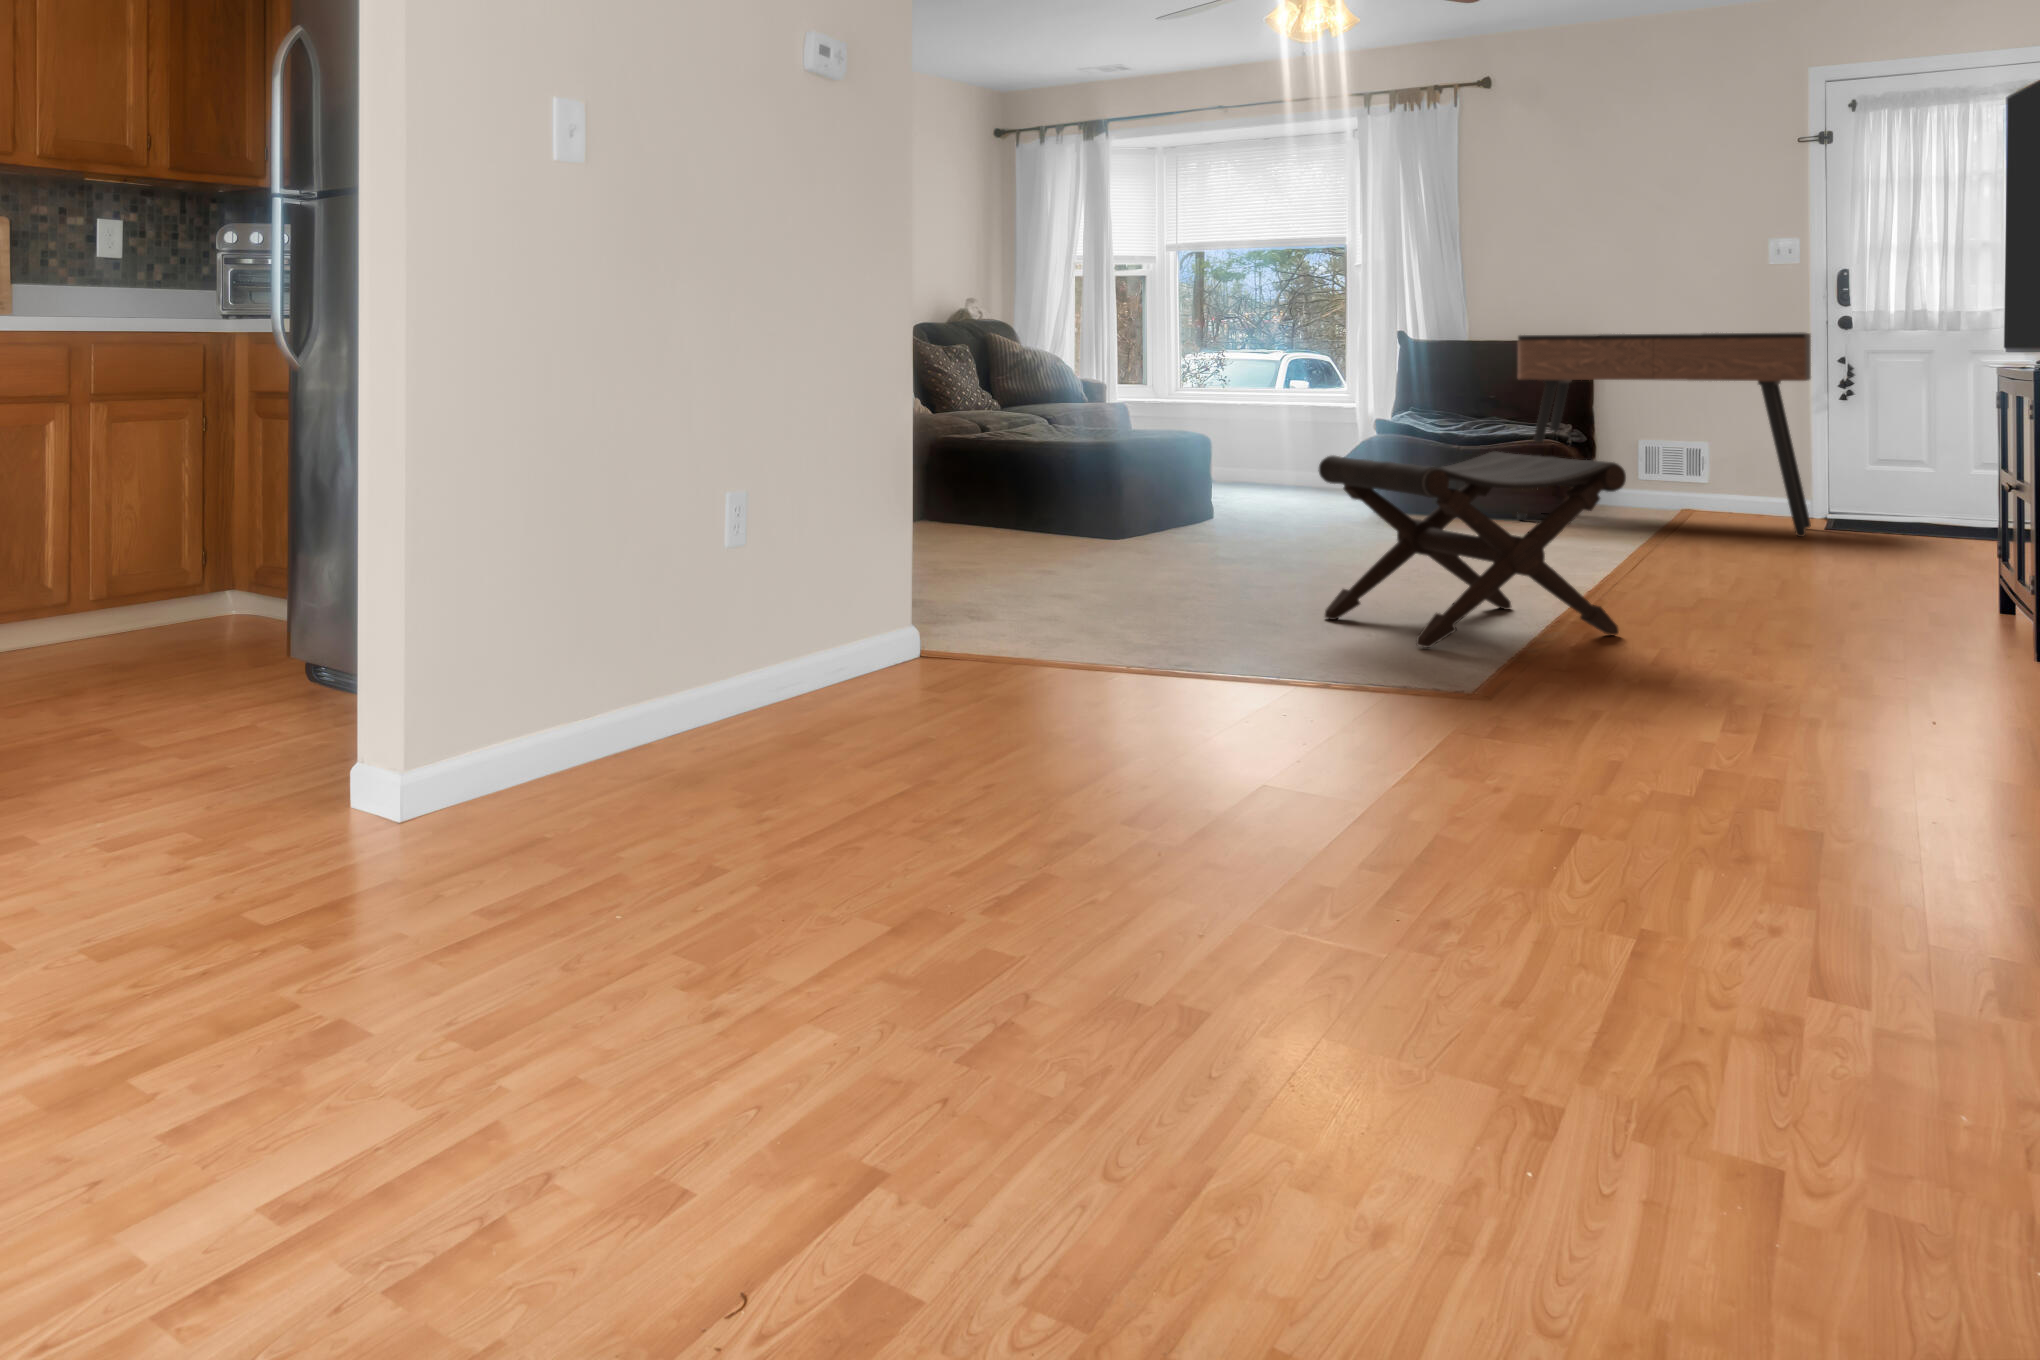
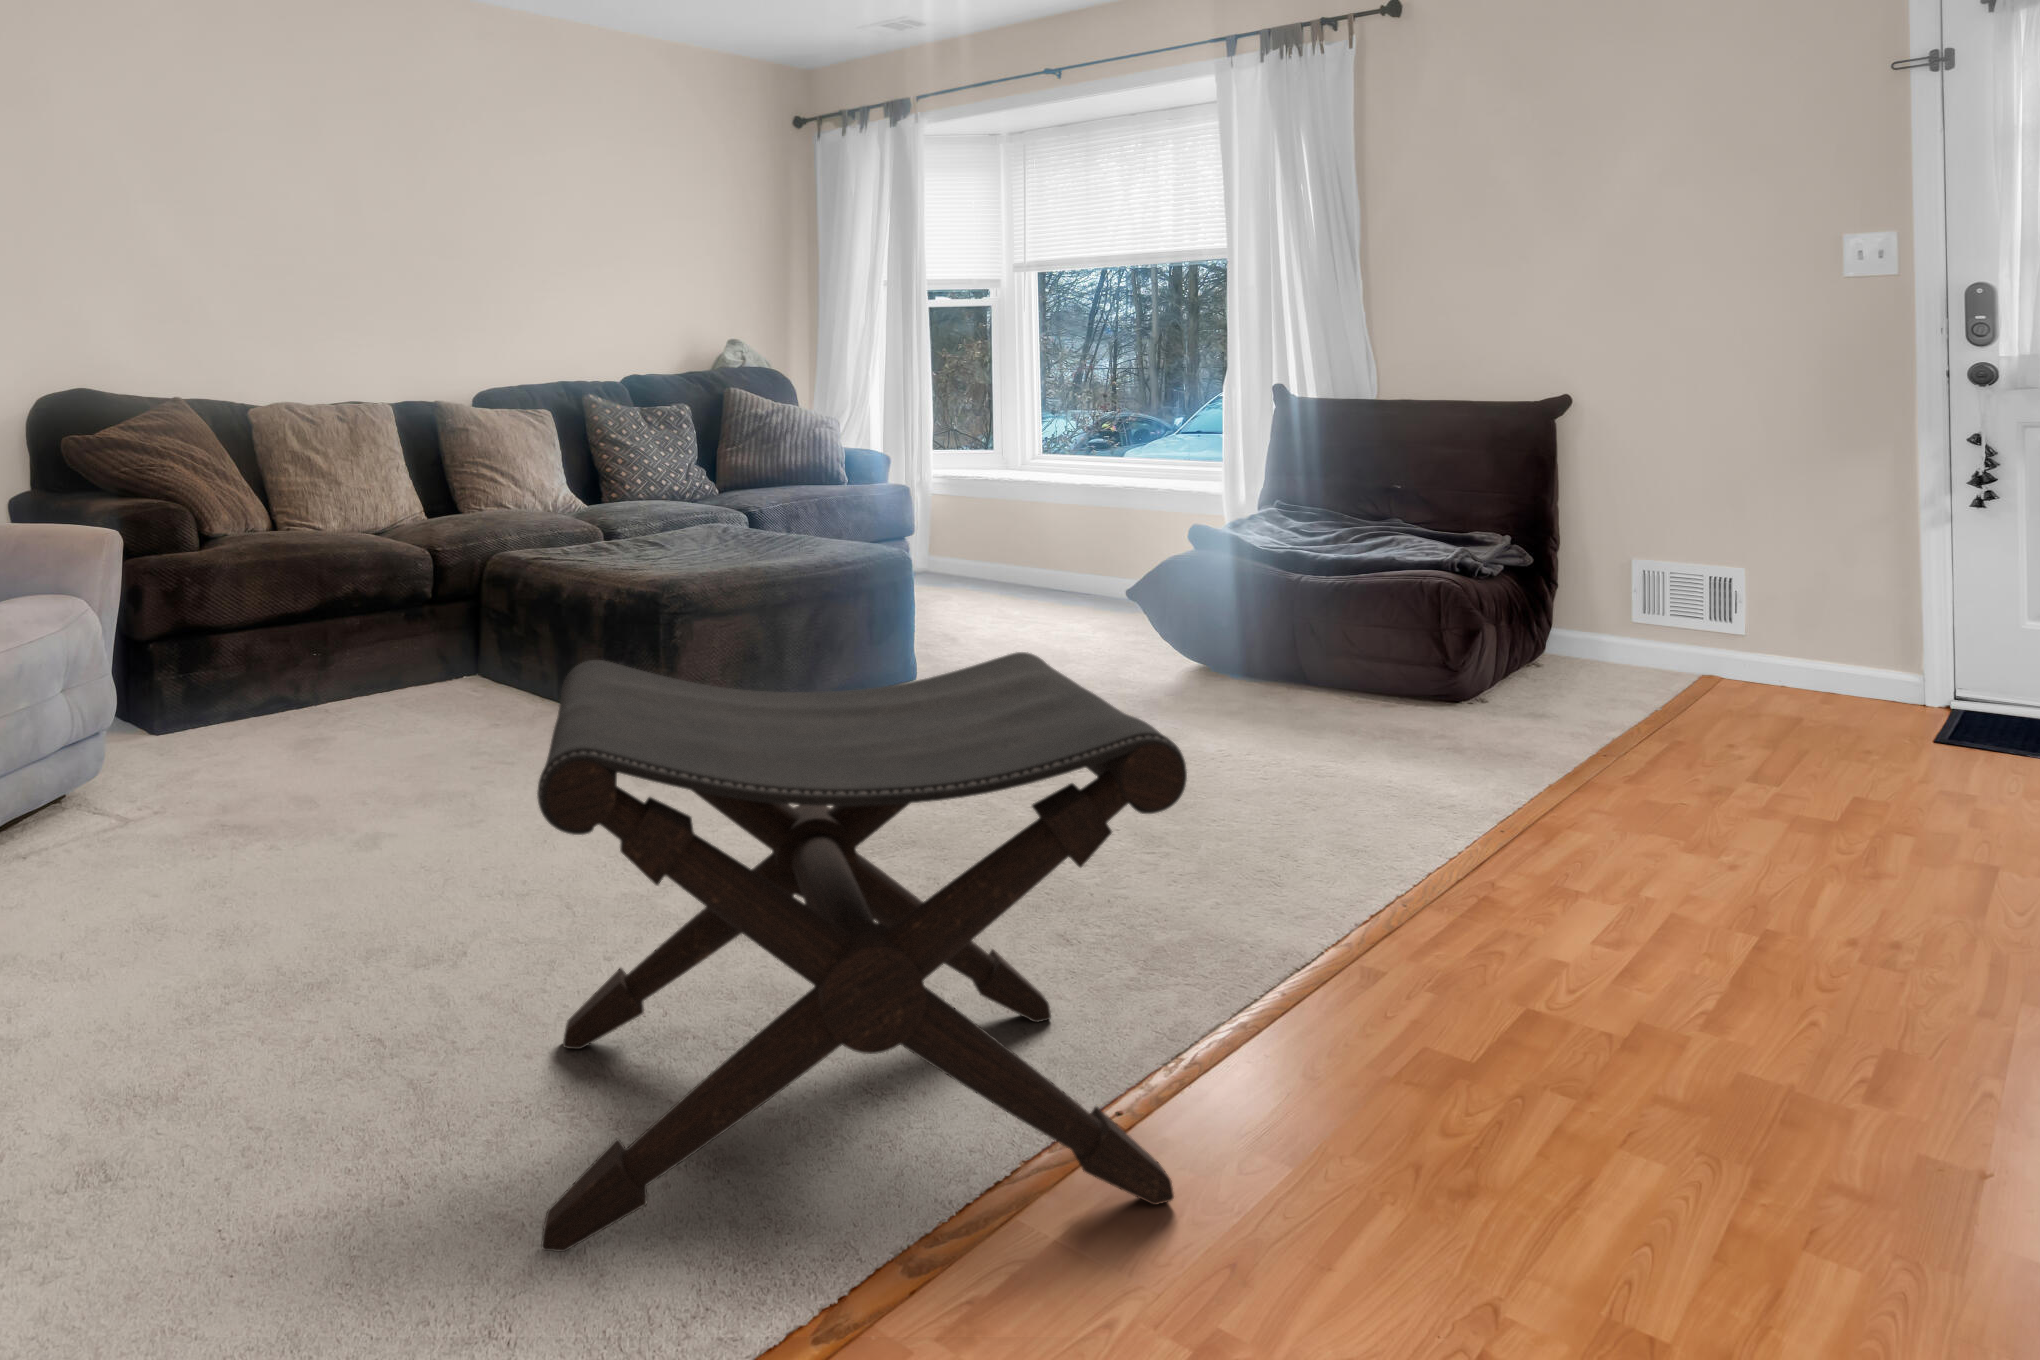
console table: present [1517,333,1811,537] -> none [1396,390,1912,765]

